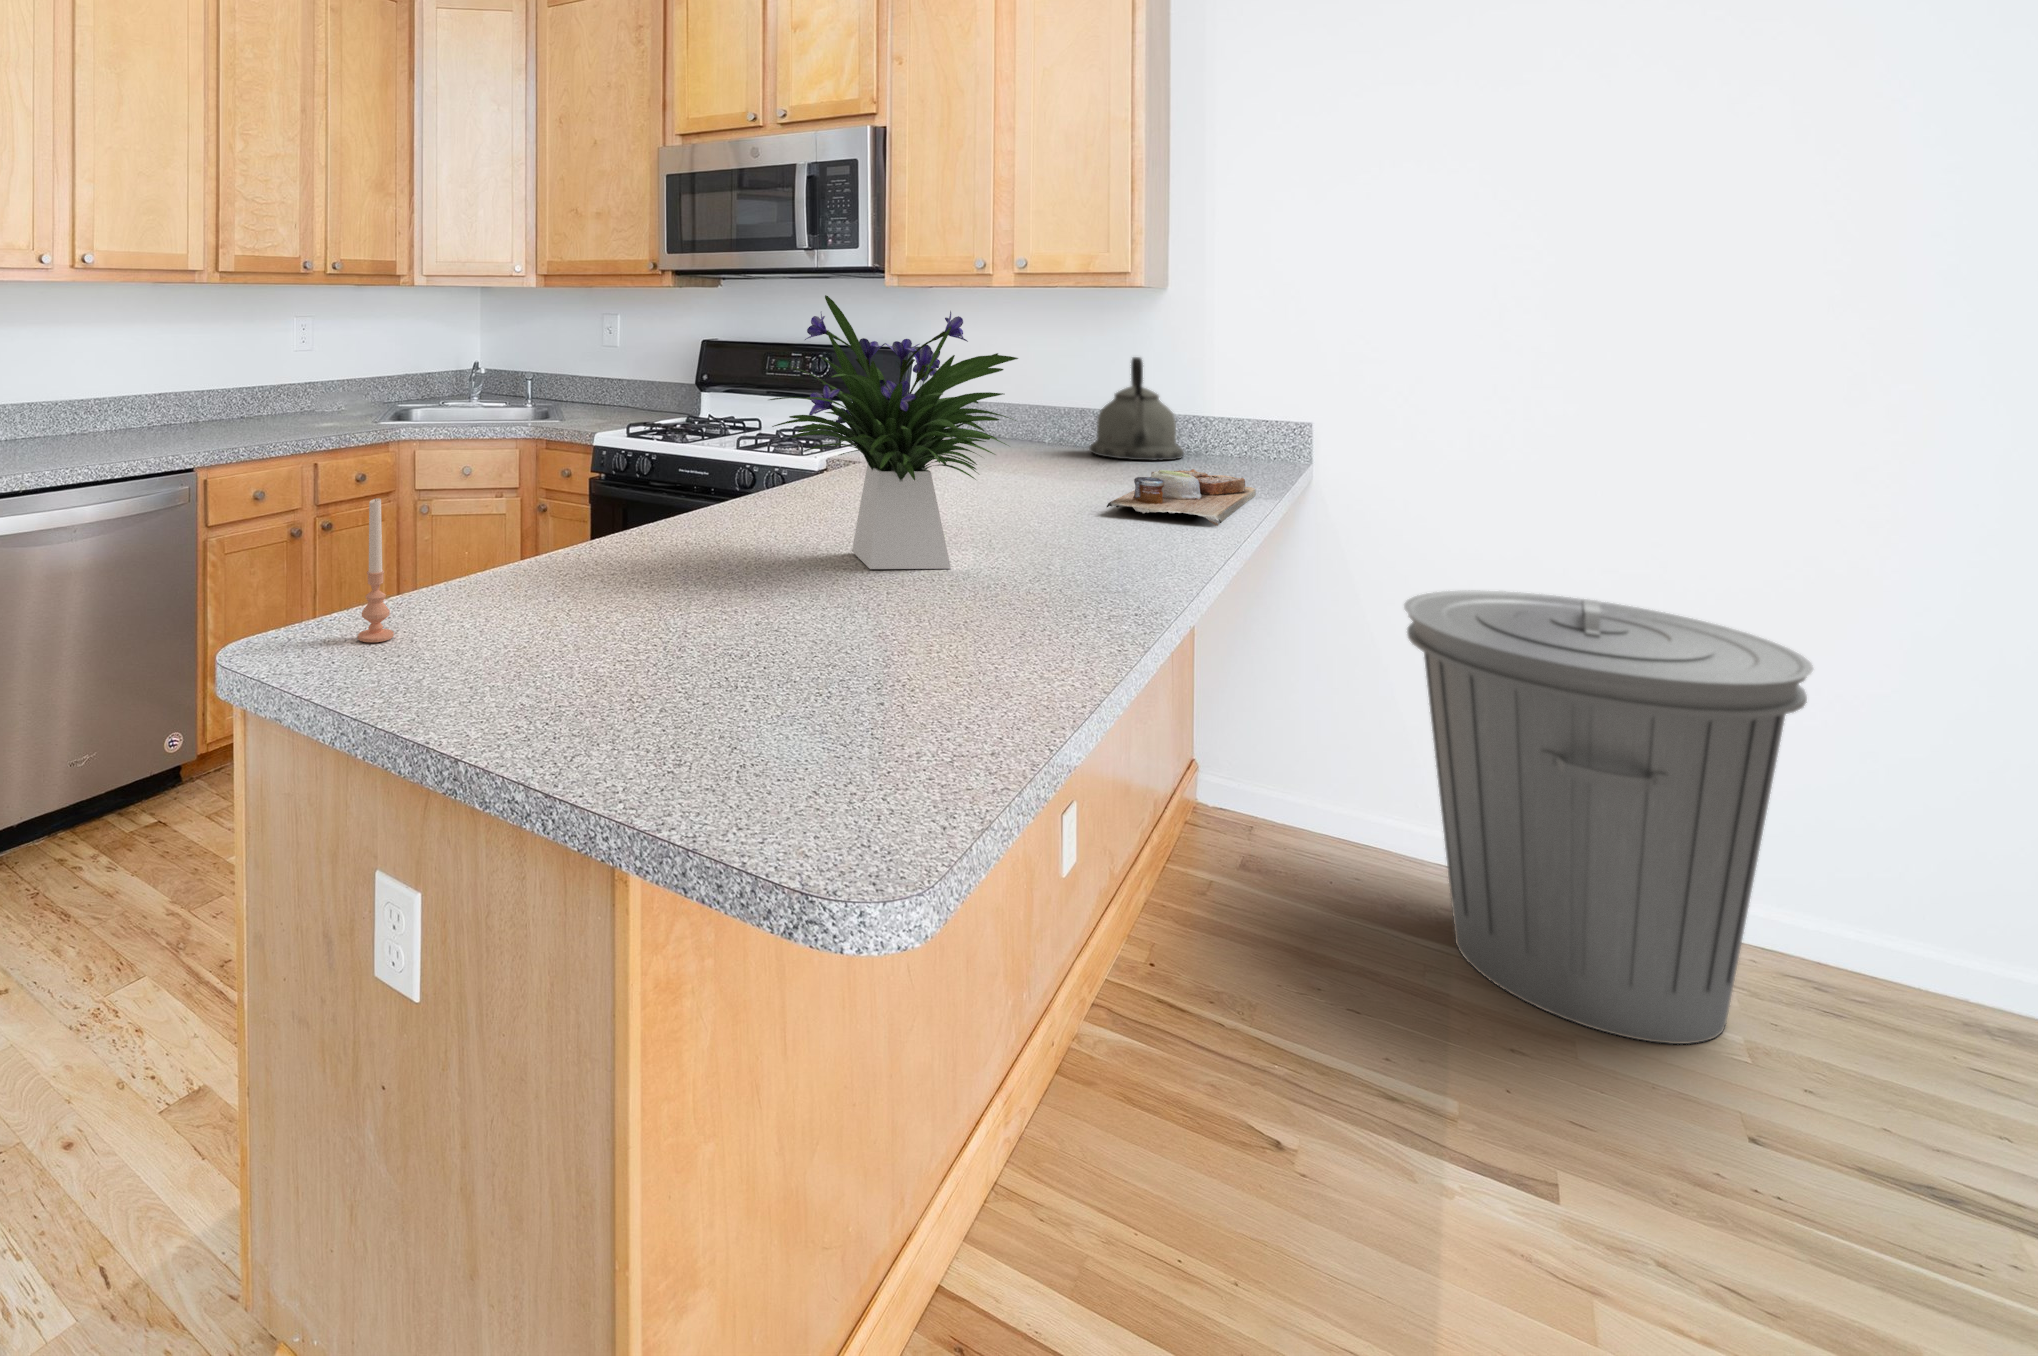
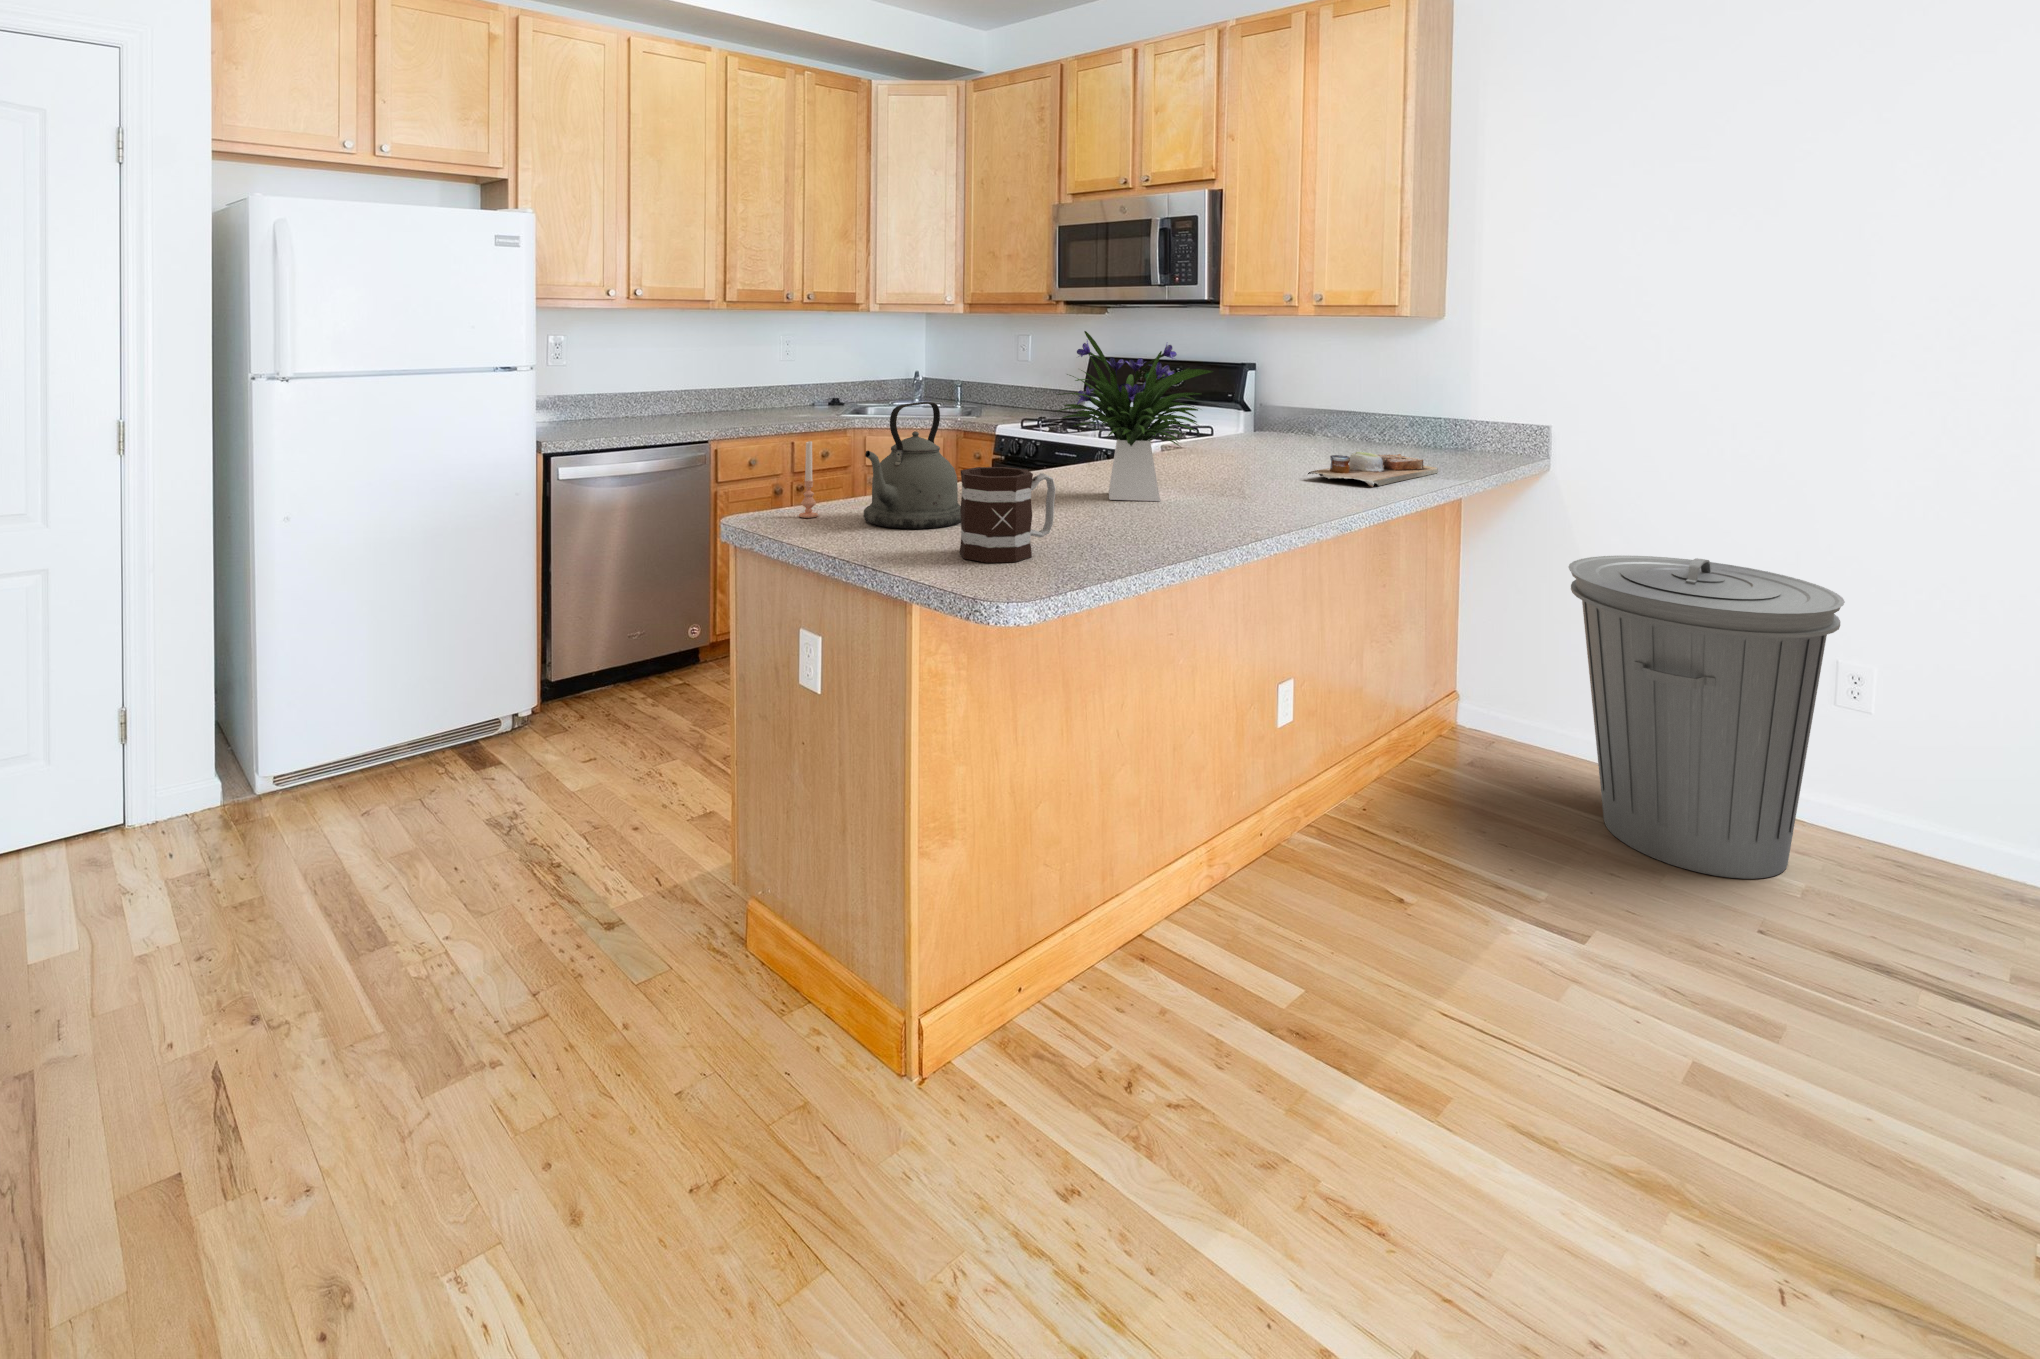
kettle: present [1090,357,1184,461] -> present [863,402,961,529]
mug: none [723,554,898,775] -> present [960,467,1056,563]

